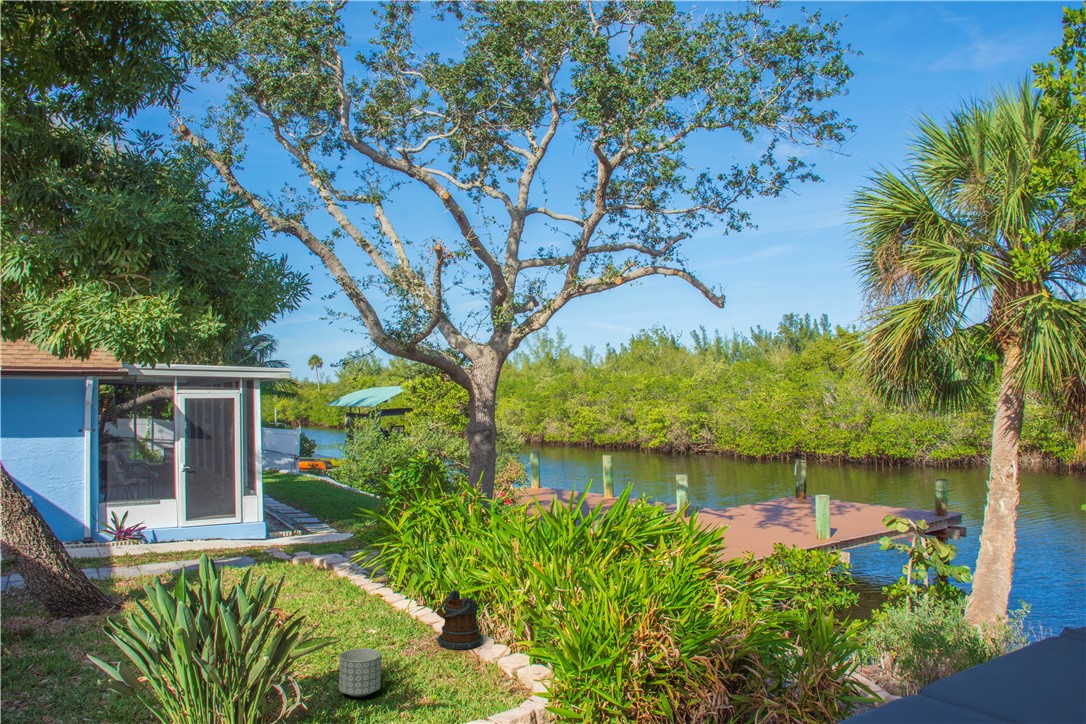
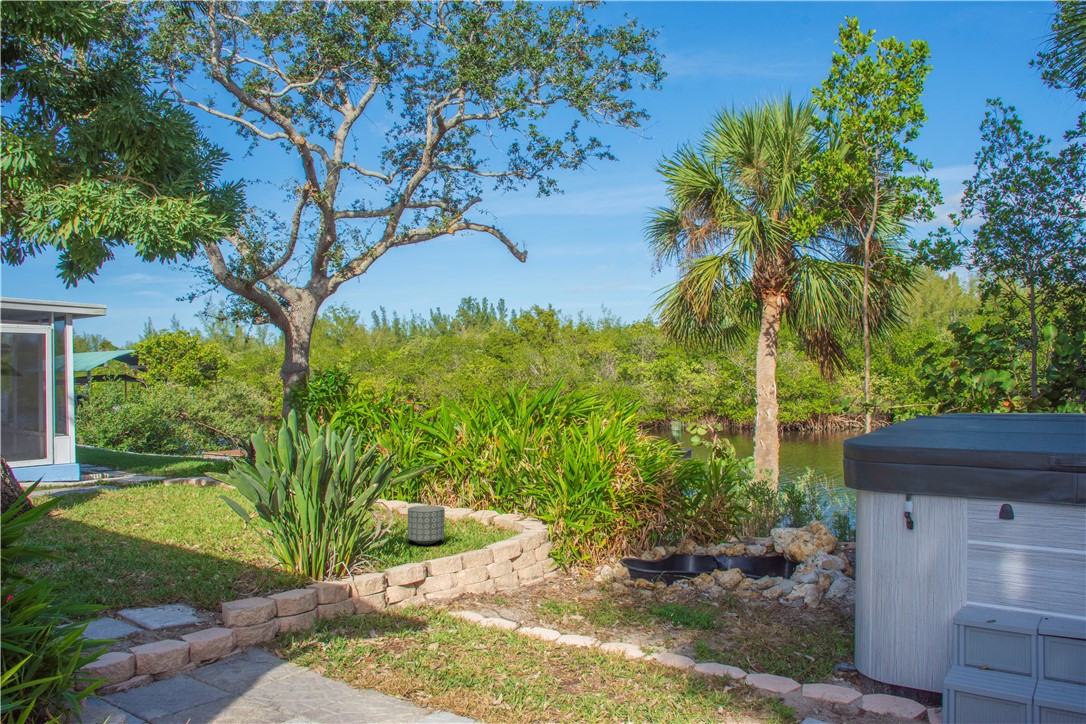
bucket: present [436,590,483,649] -> none [432,470,473,516]

